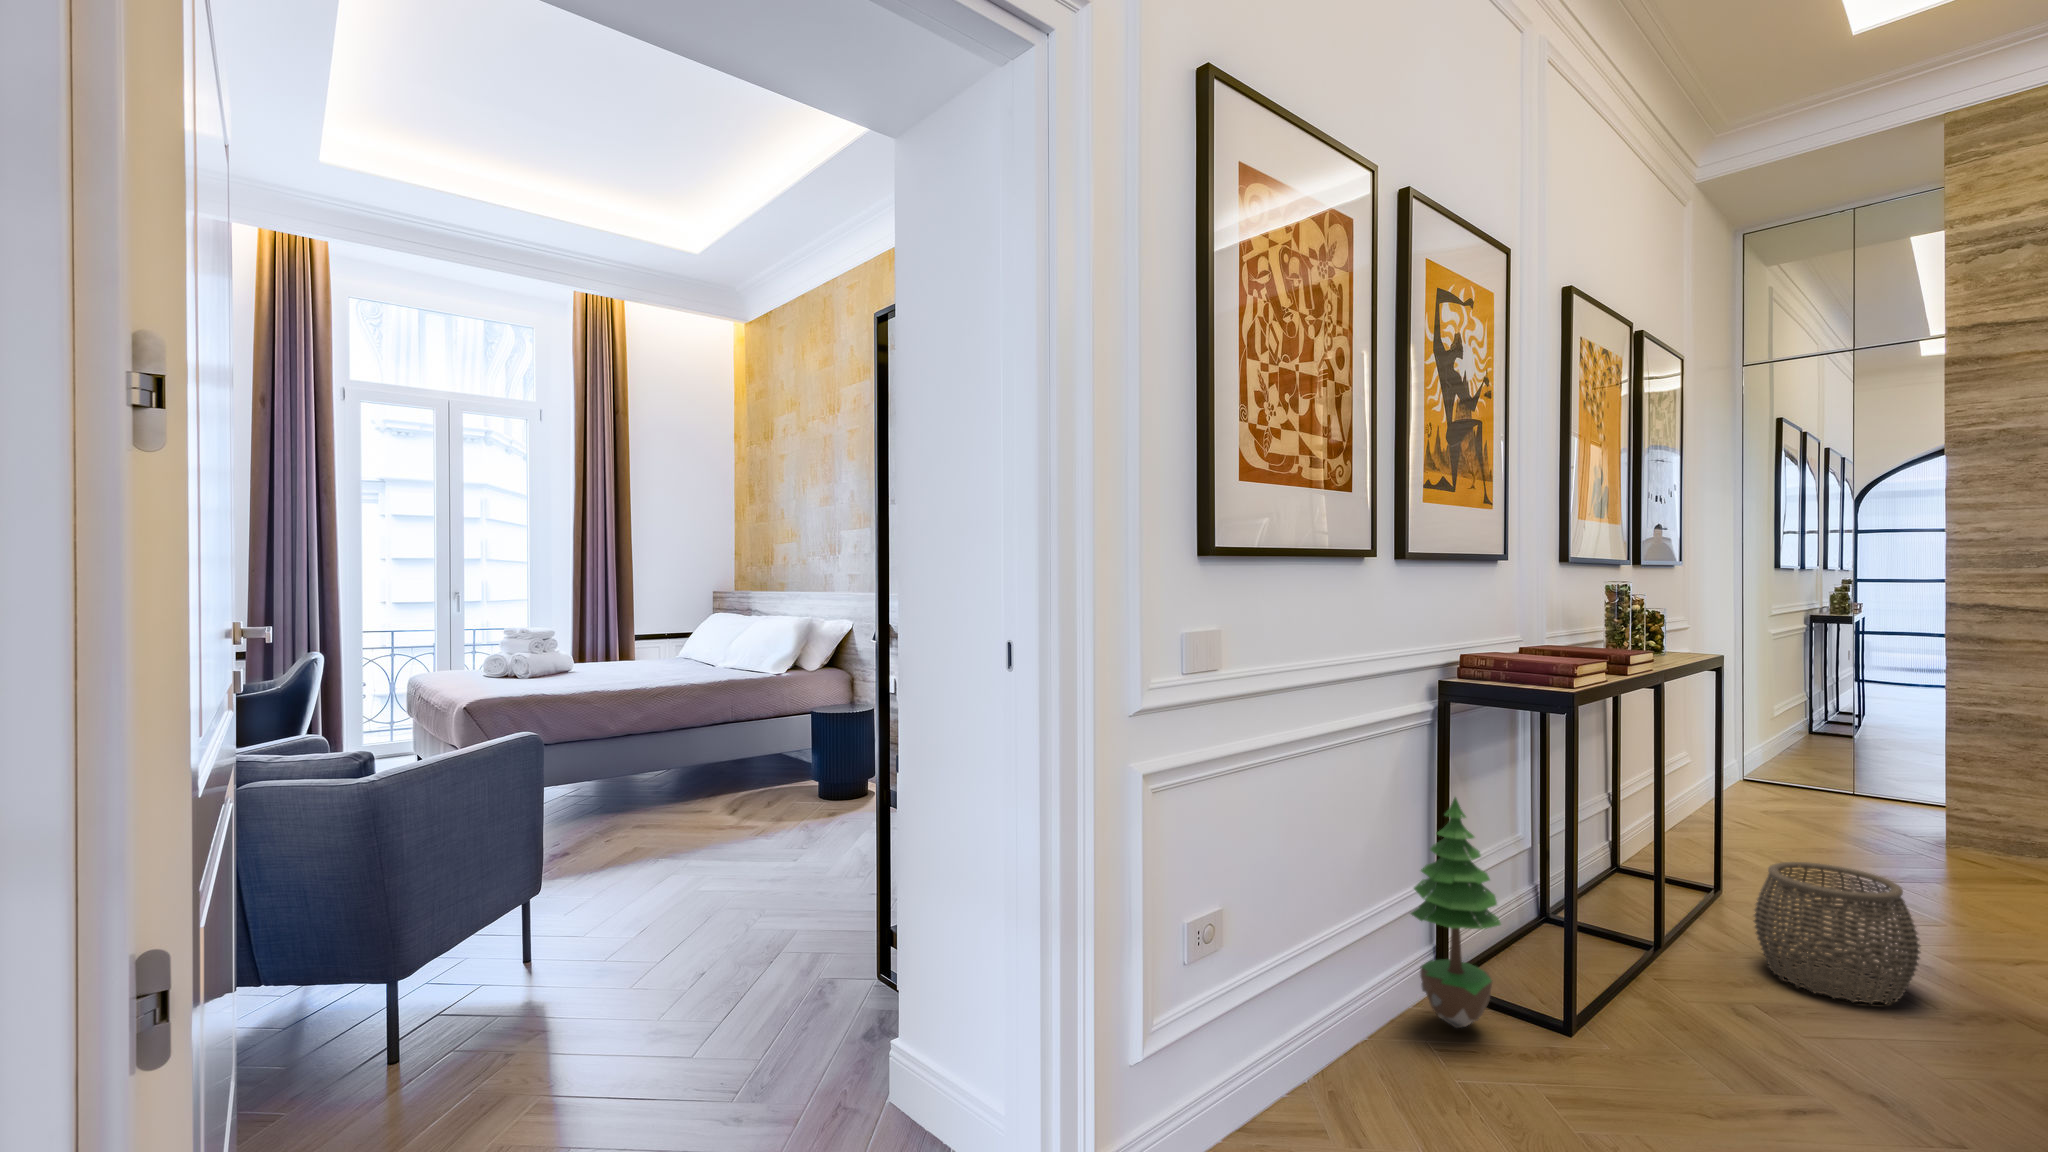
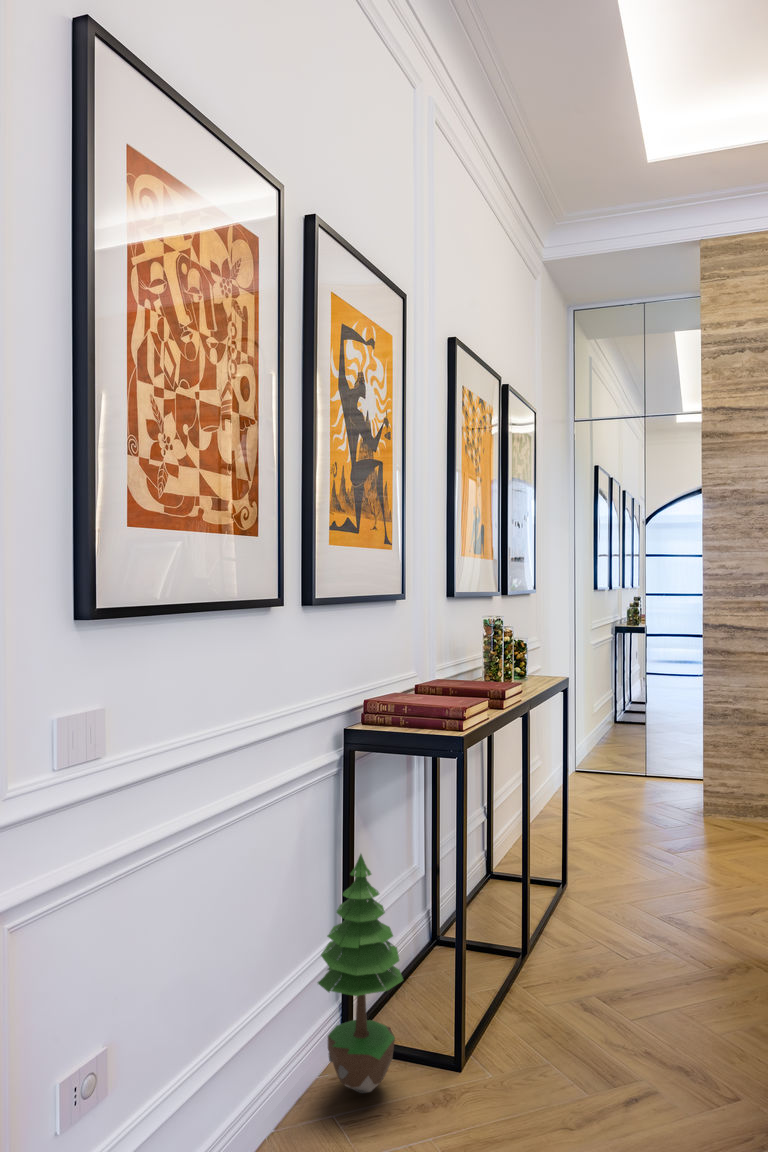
woven basket: present [1754,862,1921,1004] -> none [595,856,706,976]

